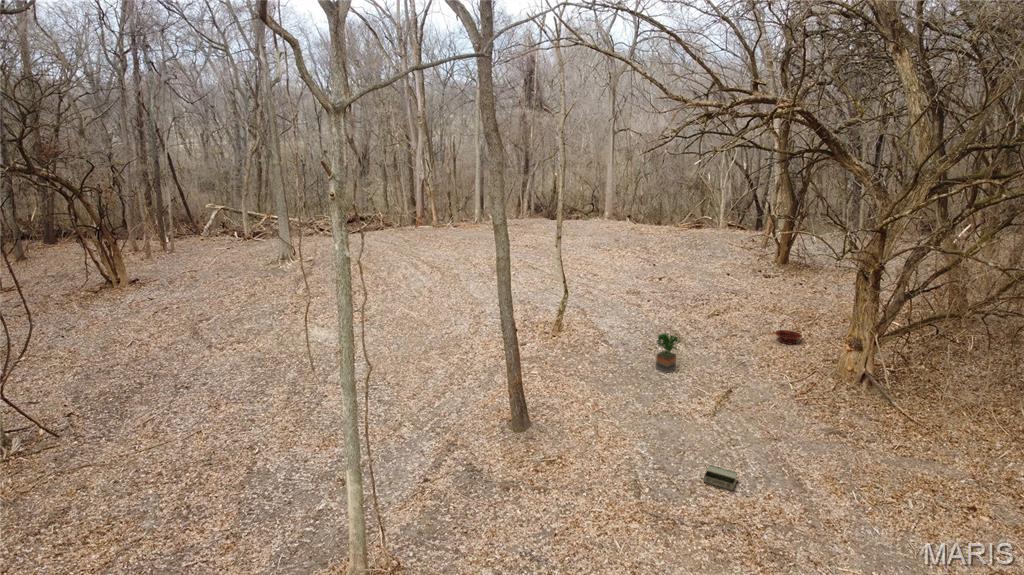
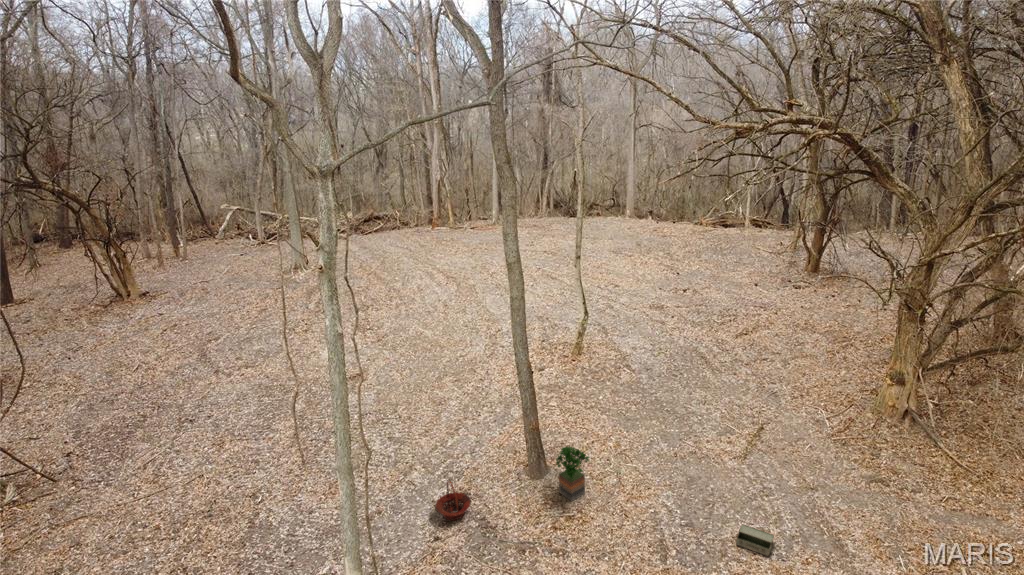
basket: present [775,321,802,344] -> present [435,481,471,521]
potted tree: present [656,334,681,373] -> present [556,446,589,501]

